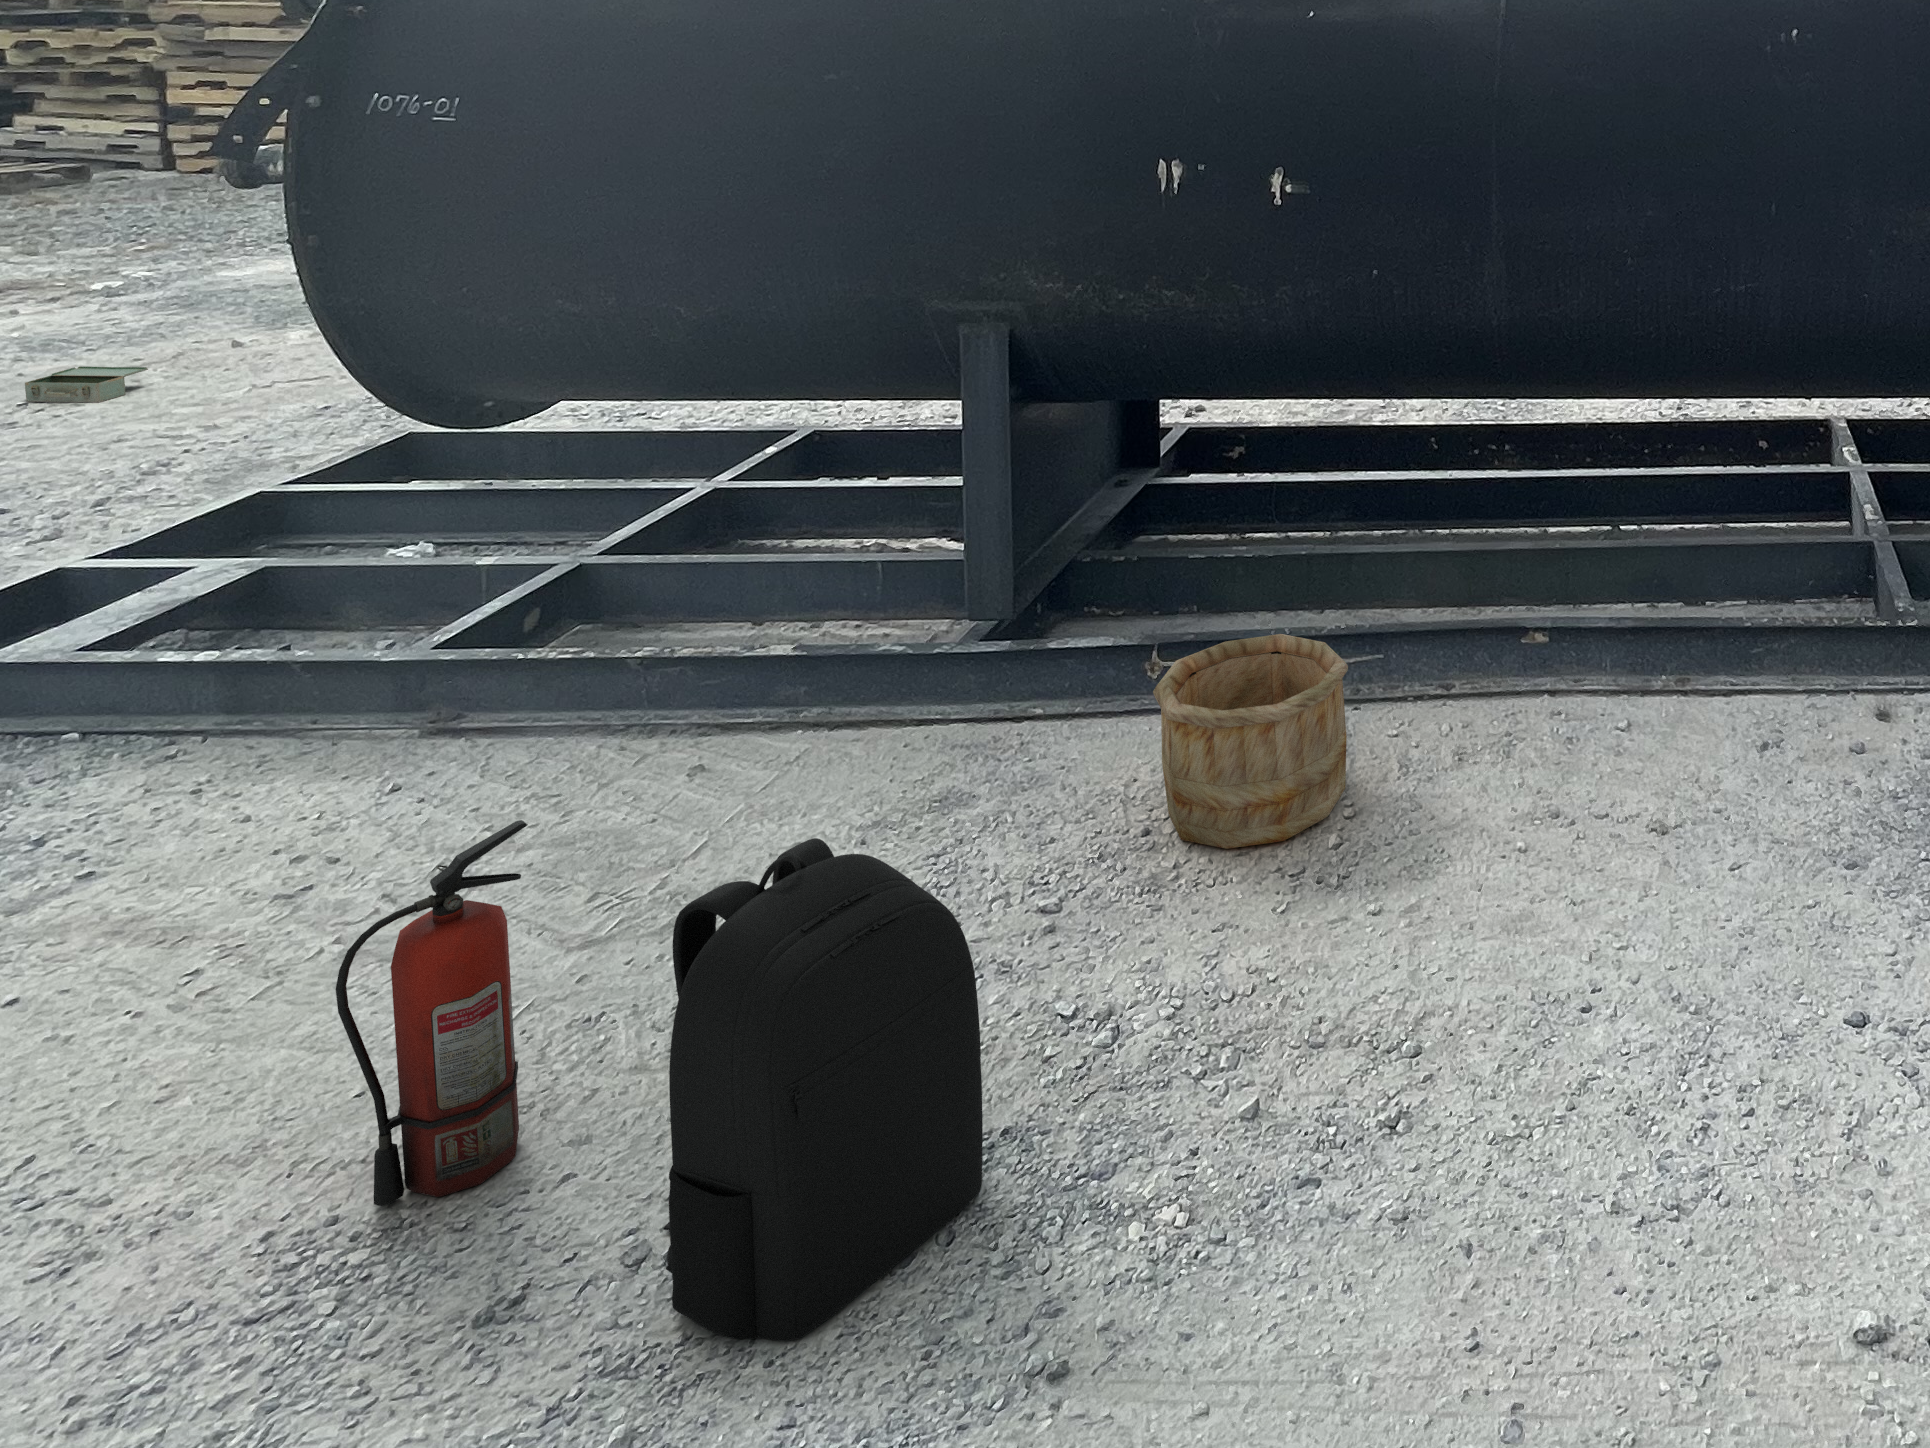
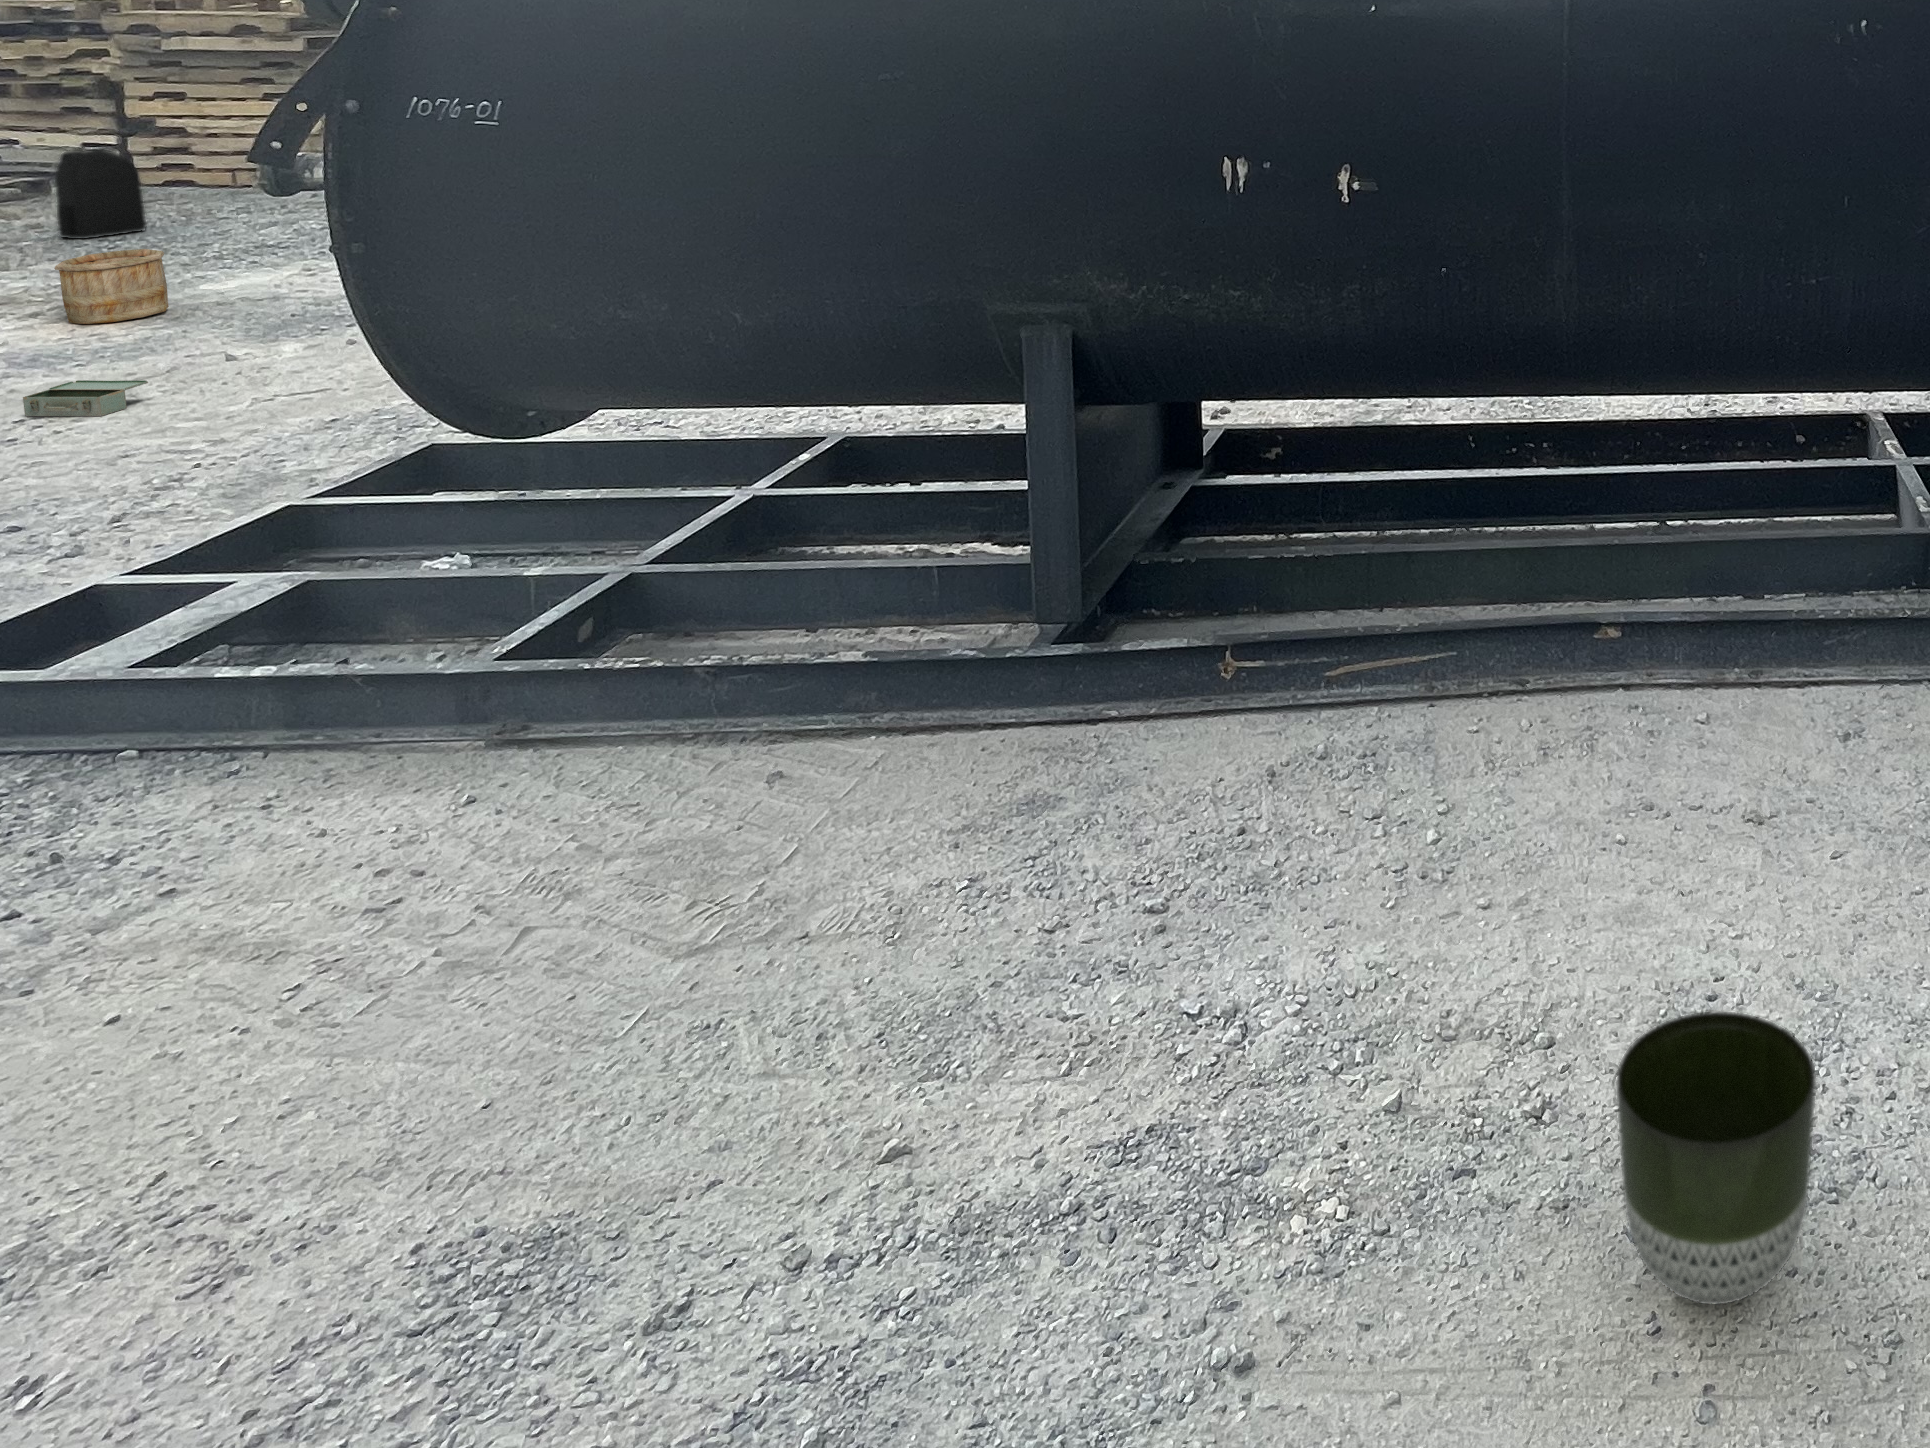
wooden bucket: present [1153,634,1348,849] -> present [54,249,168,324]
fire extinguisher: present [336,820,528,1206] -> none [479,828,660,1216]
backpack: present [663,838,983,1341] -> present [55,148,147,239]
planter: none [1440,1023,1641,1321] -> present [1617,1012,1816,1304]

